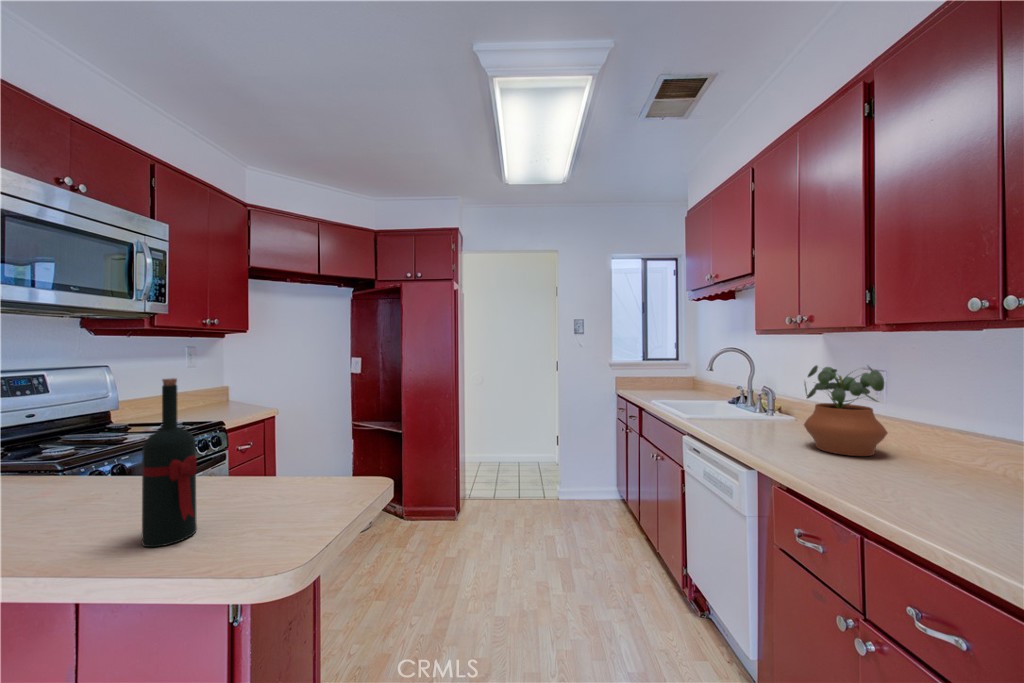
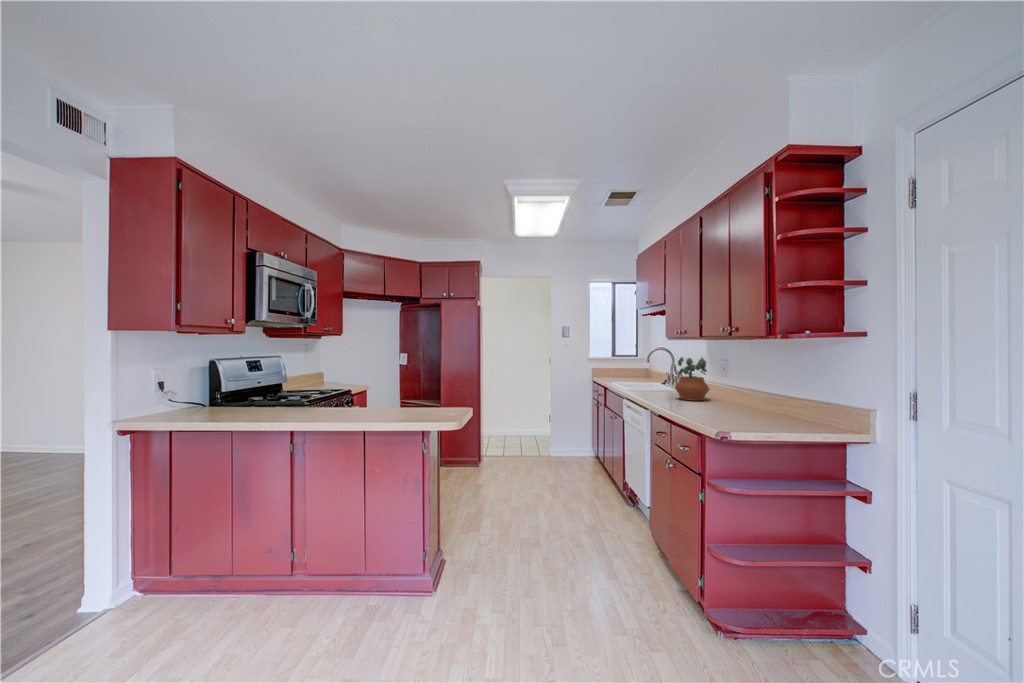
wine bottle: present [142,378,197,547] -> none [405,357,423,414]

